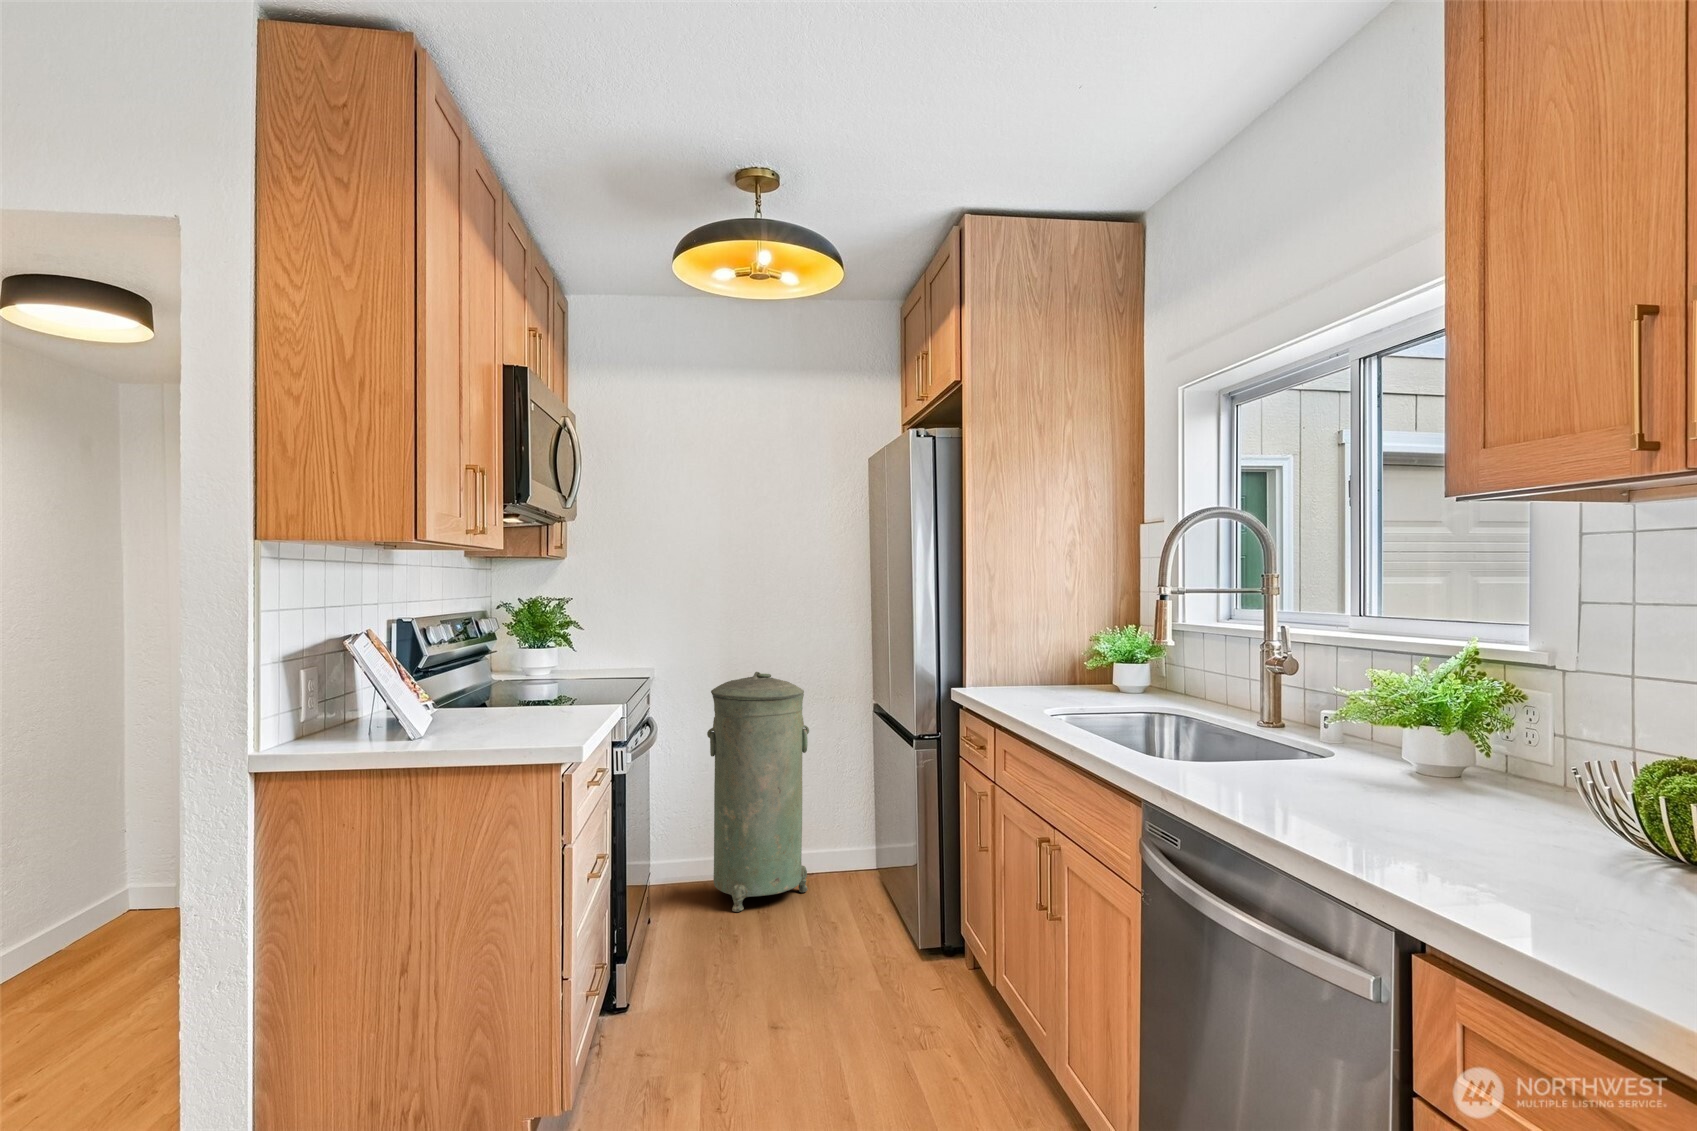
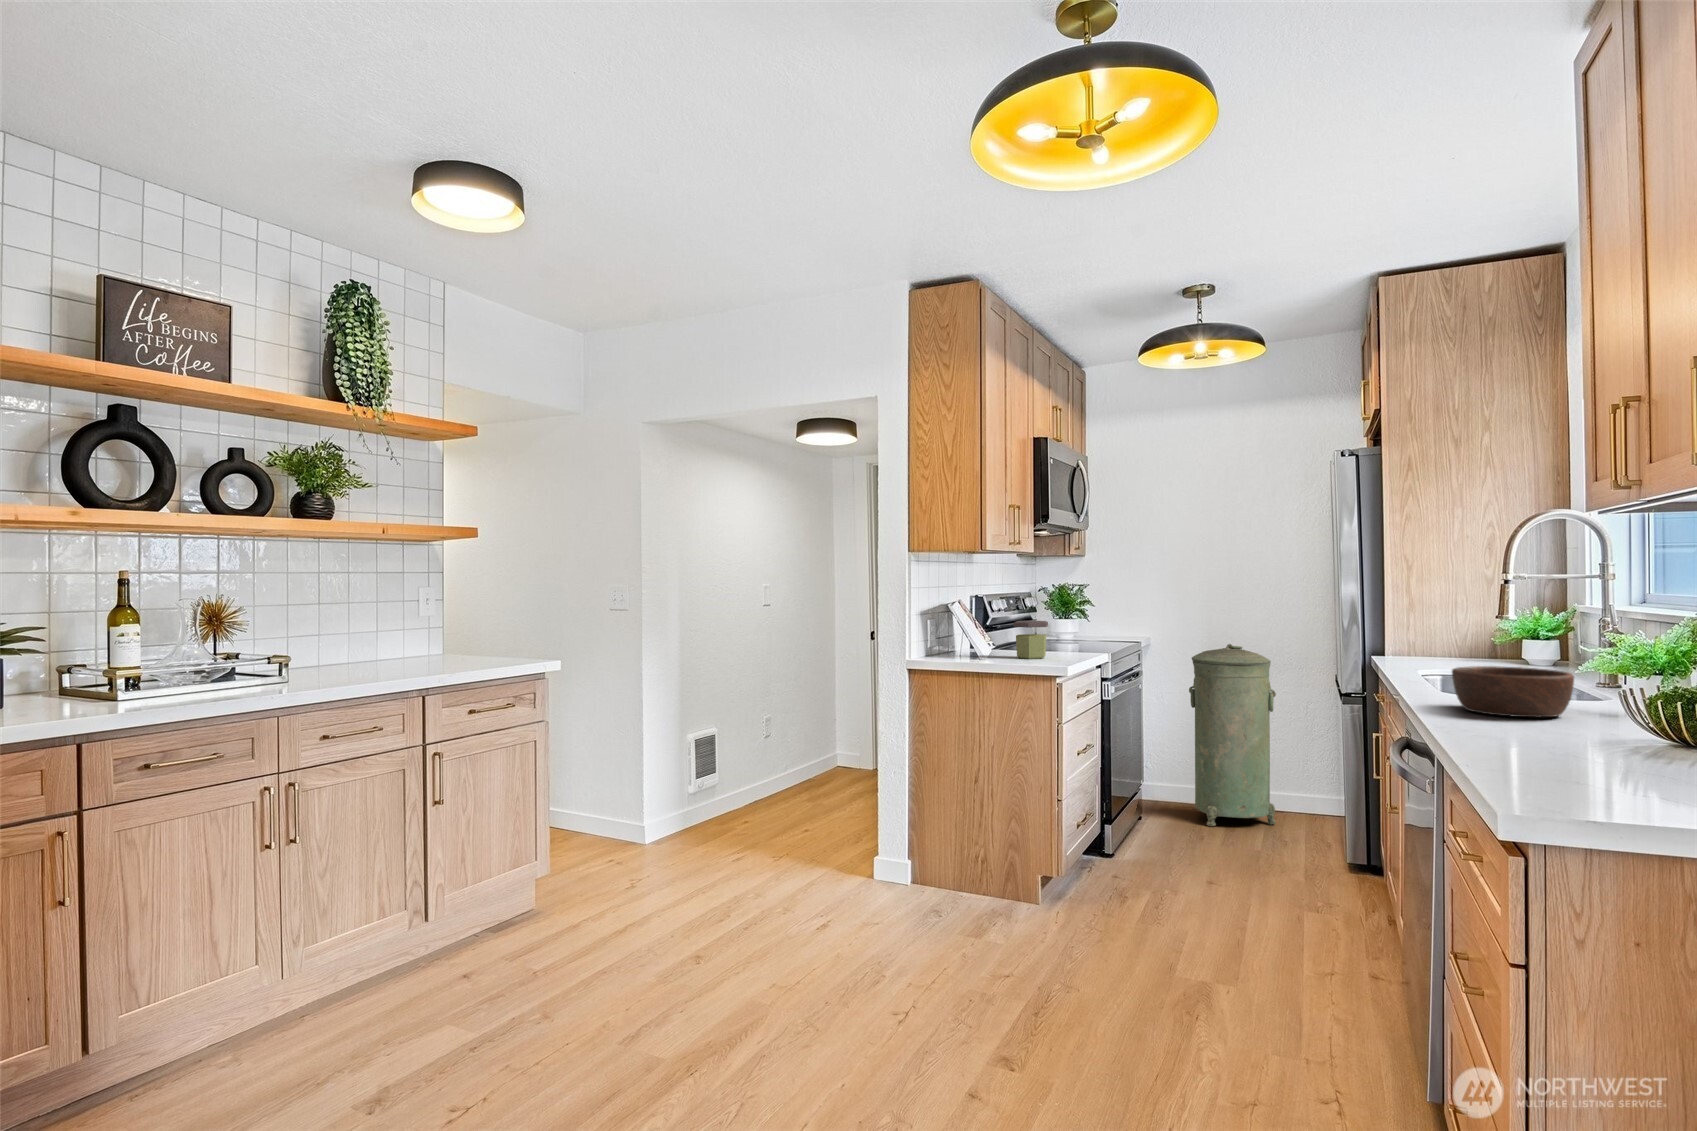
jar: none [474,664,537,735] -> present [1014,621,1048,659]
wooden bowl: none [1307,734,1508,836] -> present [1452,666,1574,717]

